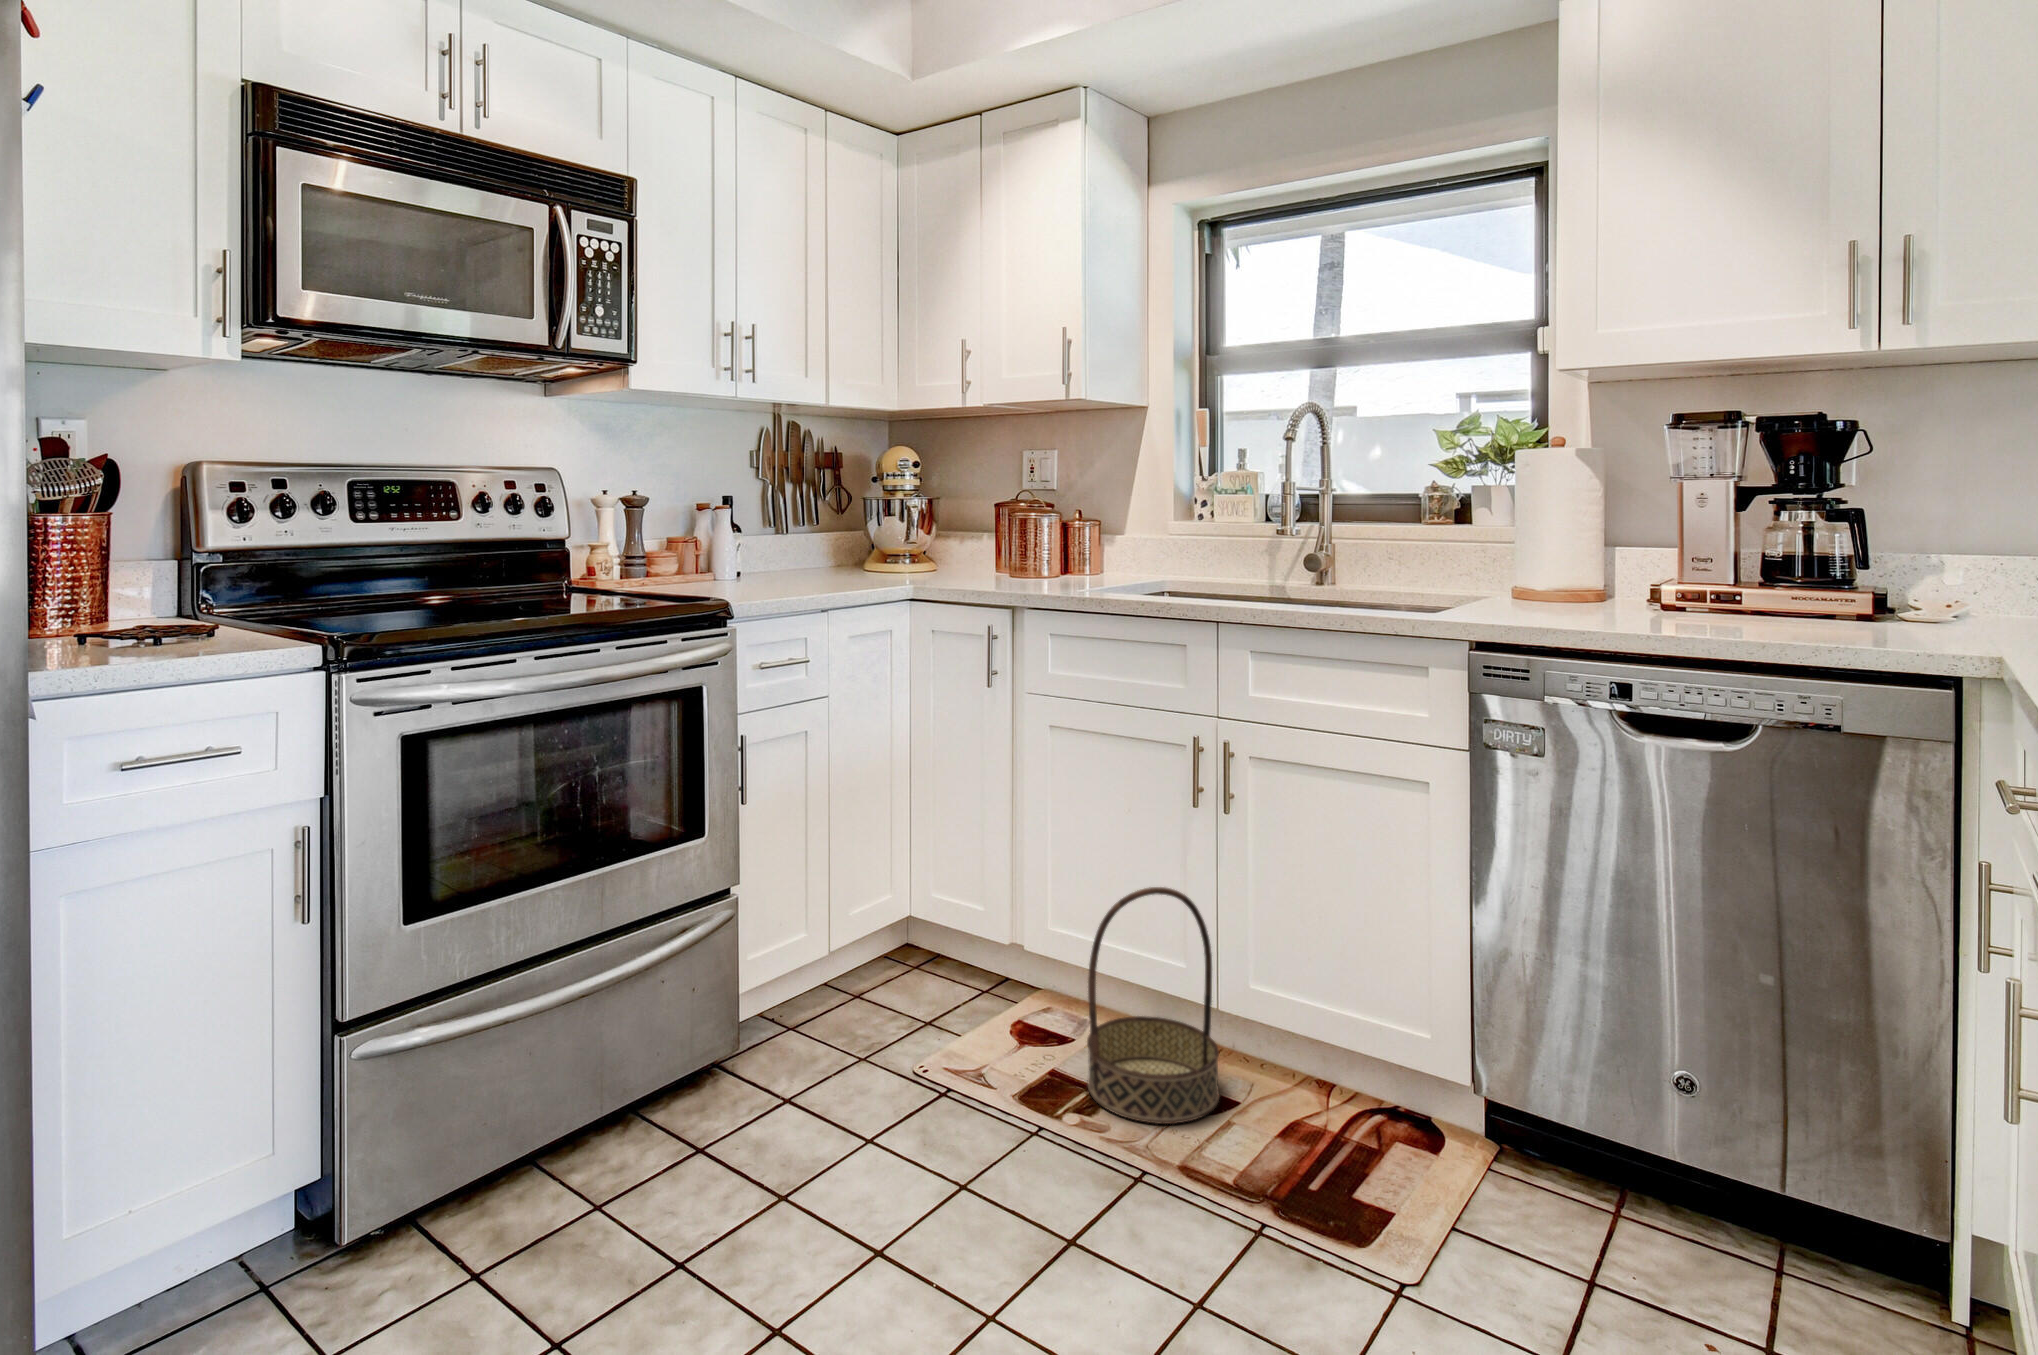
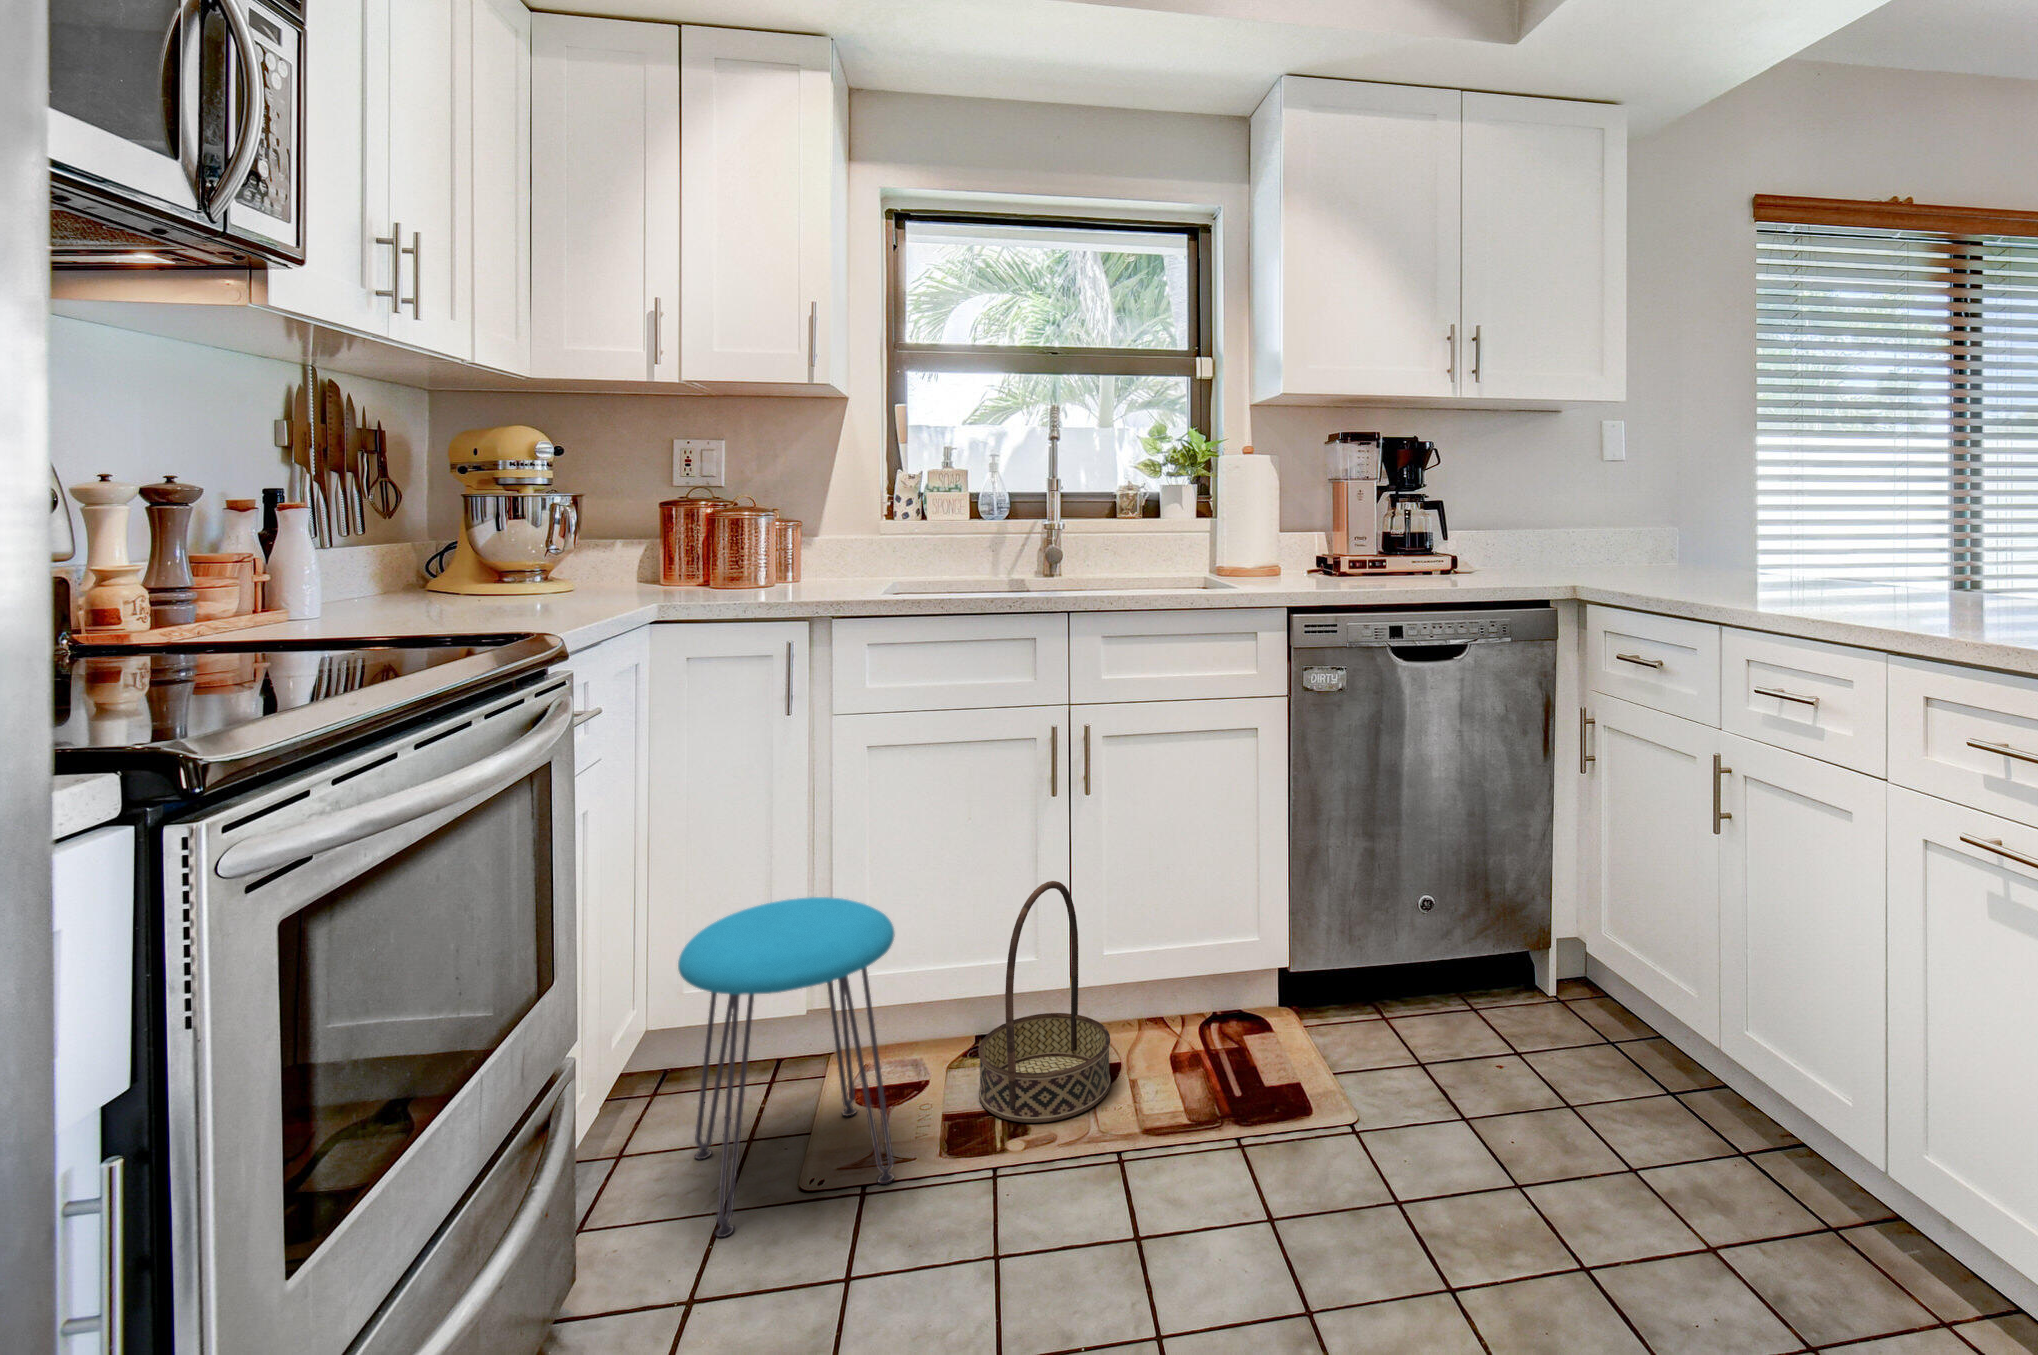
stool: none [839,837,1006,1097] -> present [678,897,895,1237]

